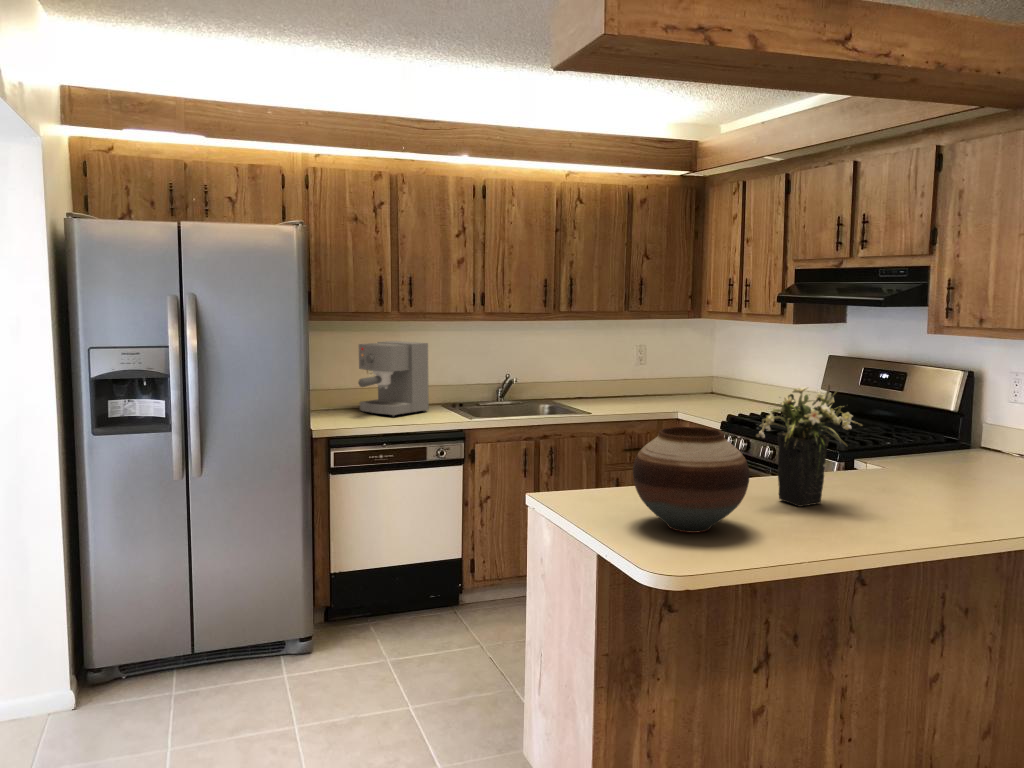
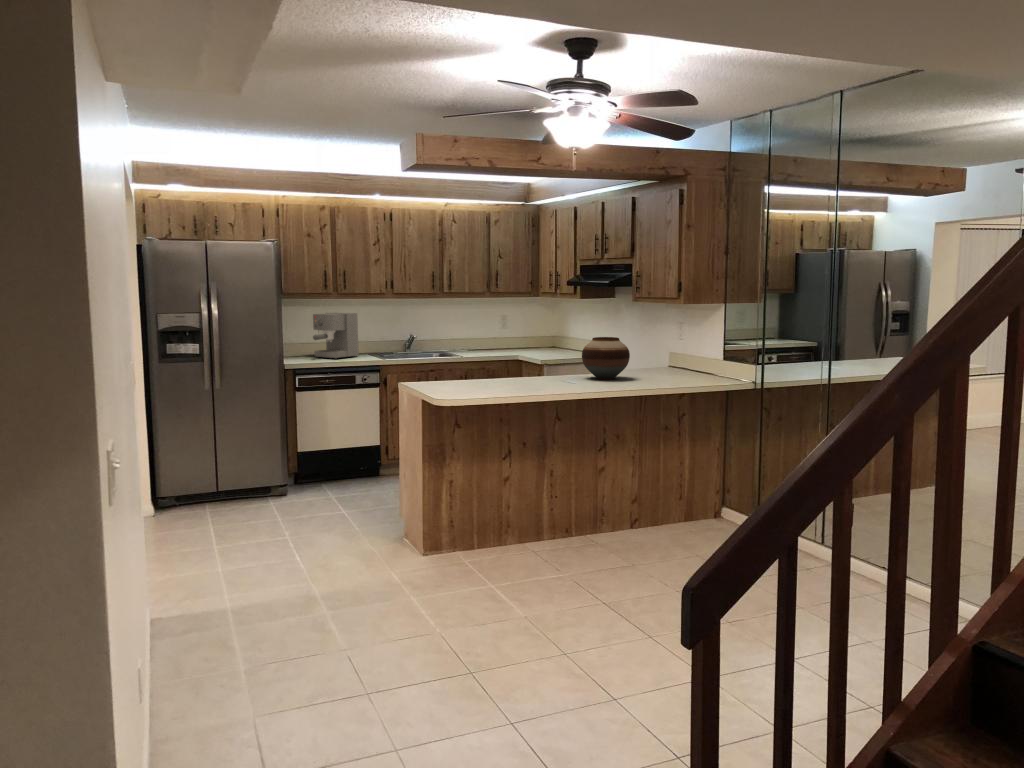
flower arrangement: present [756,385,862,507] -> none [507,323,555,384]
vase: present [633,427,750,533] -> present [582,337,630,379]

